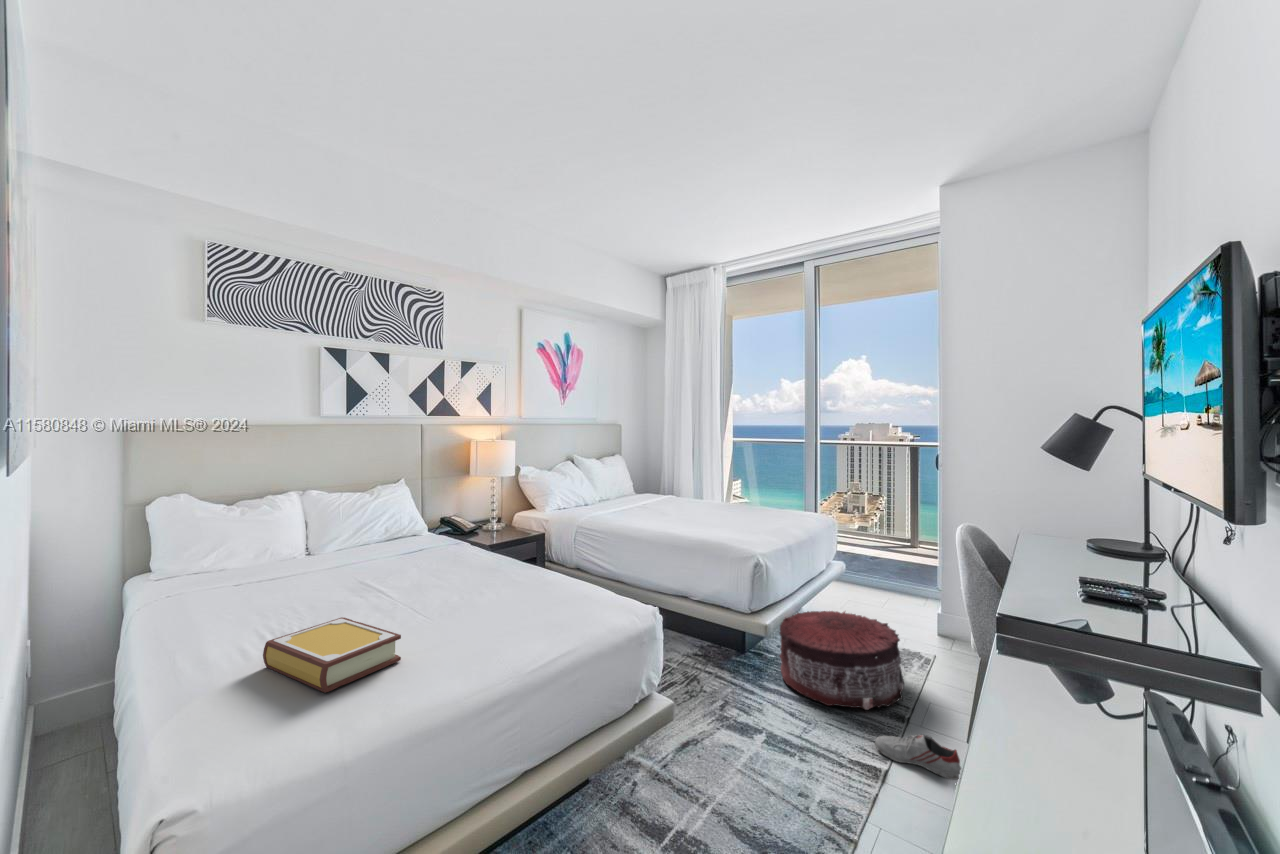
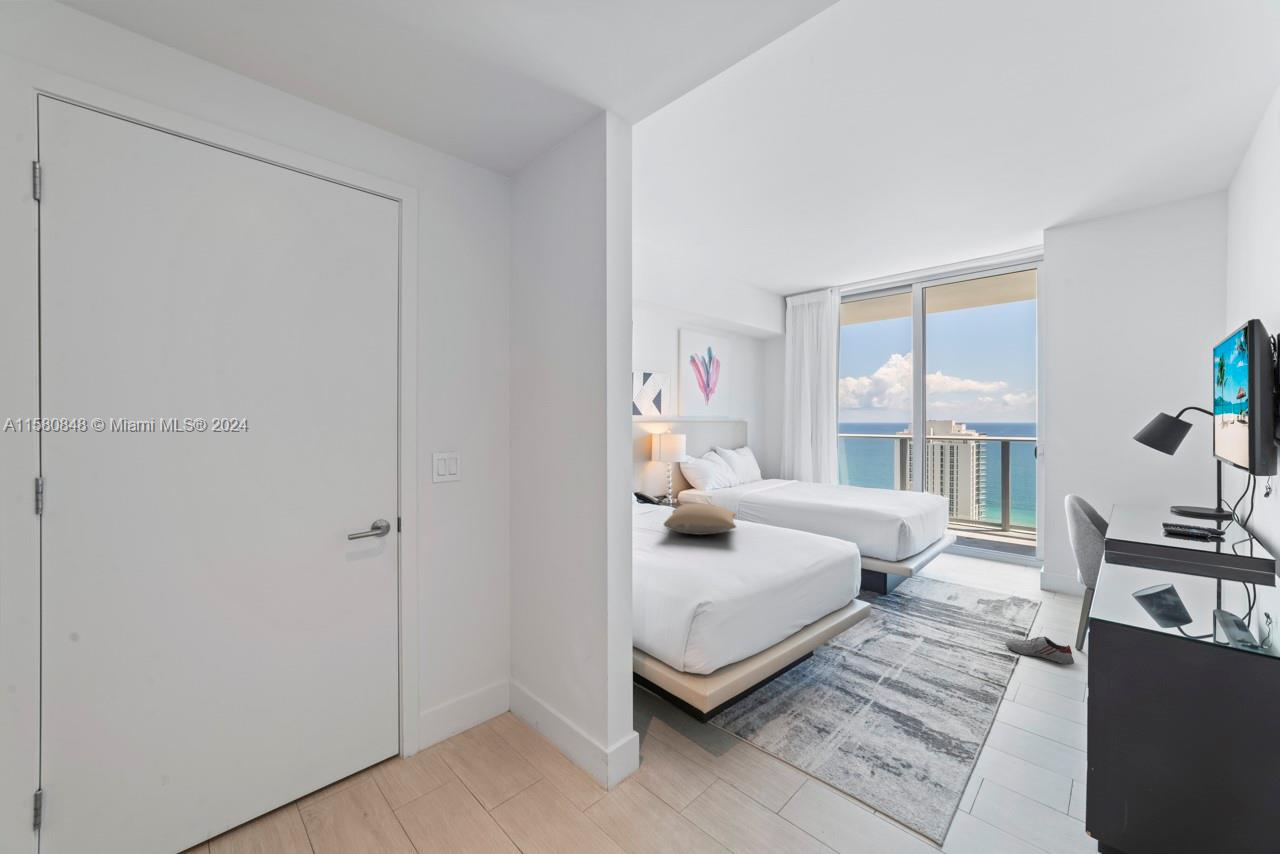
pillow: none [357,545,507,596] -> present [664,503,736,535]
pouf: present [780,611,904,710] -> none [917,562,1021,628]
book: present [263,617,401,692] -> none [654,539,727,571]

